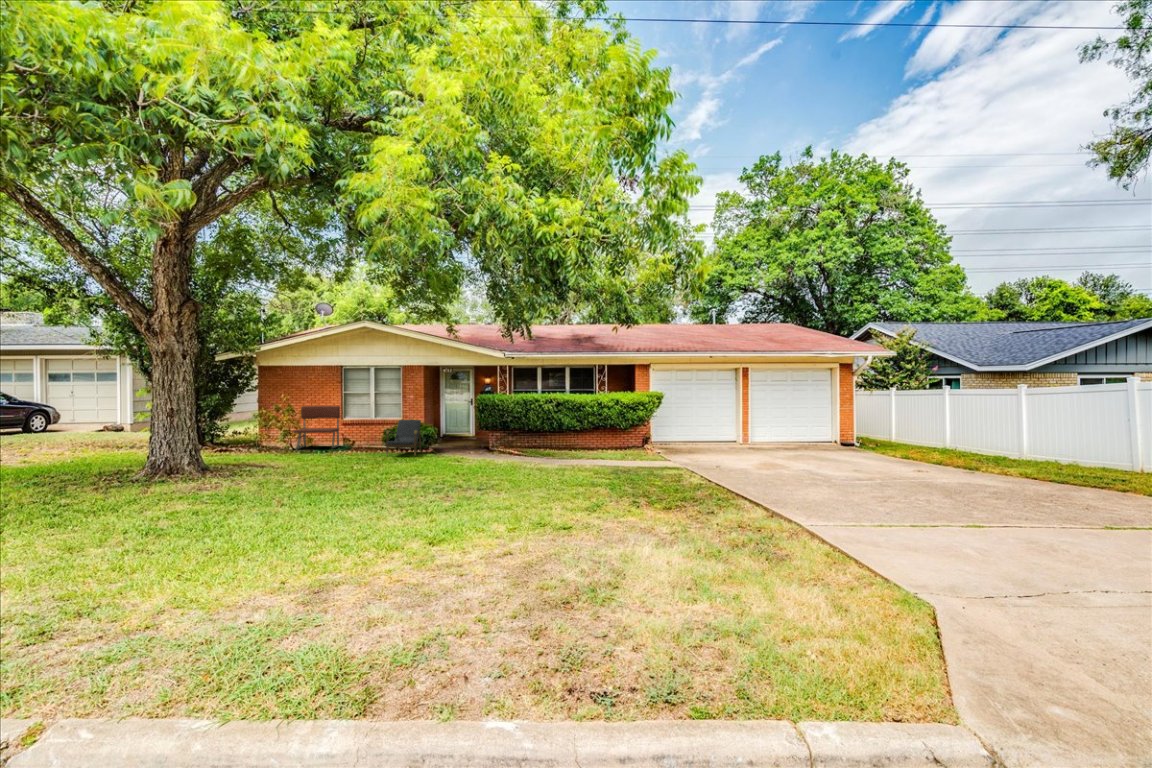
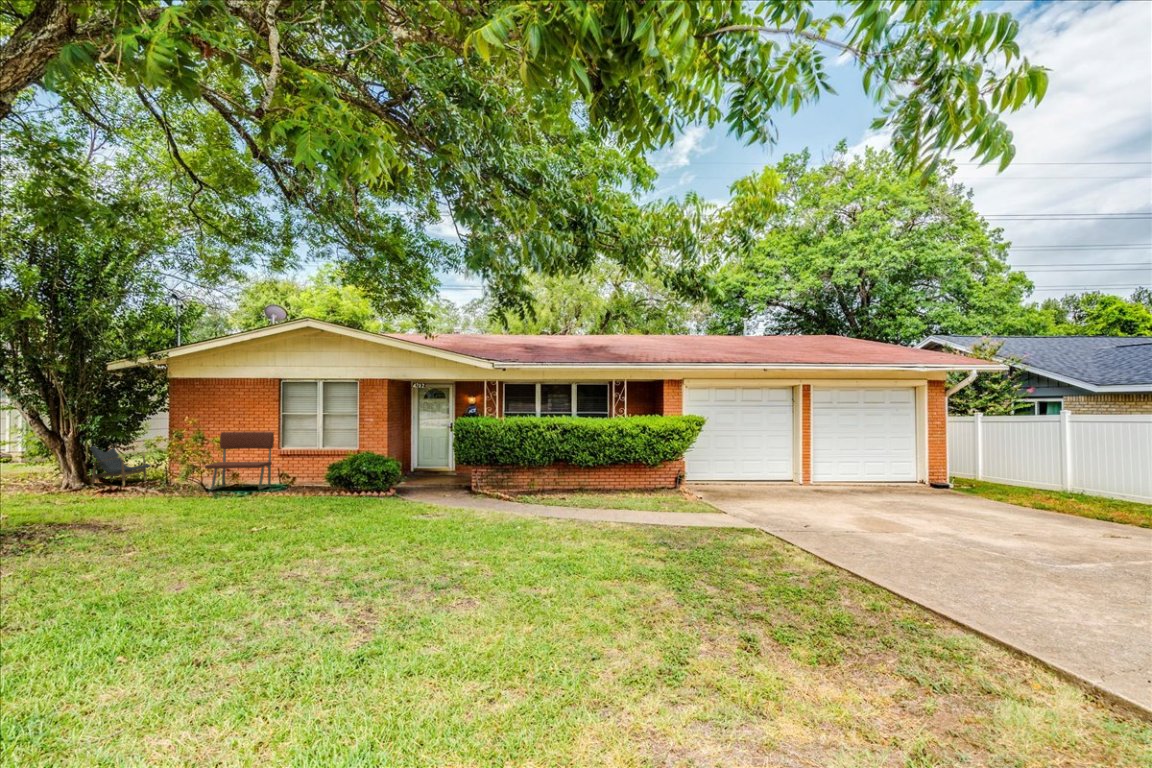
lounge chair: present [386,420,421,455] -> present [90,446,150,486]

